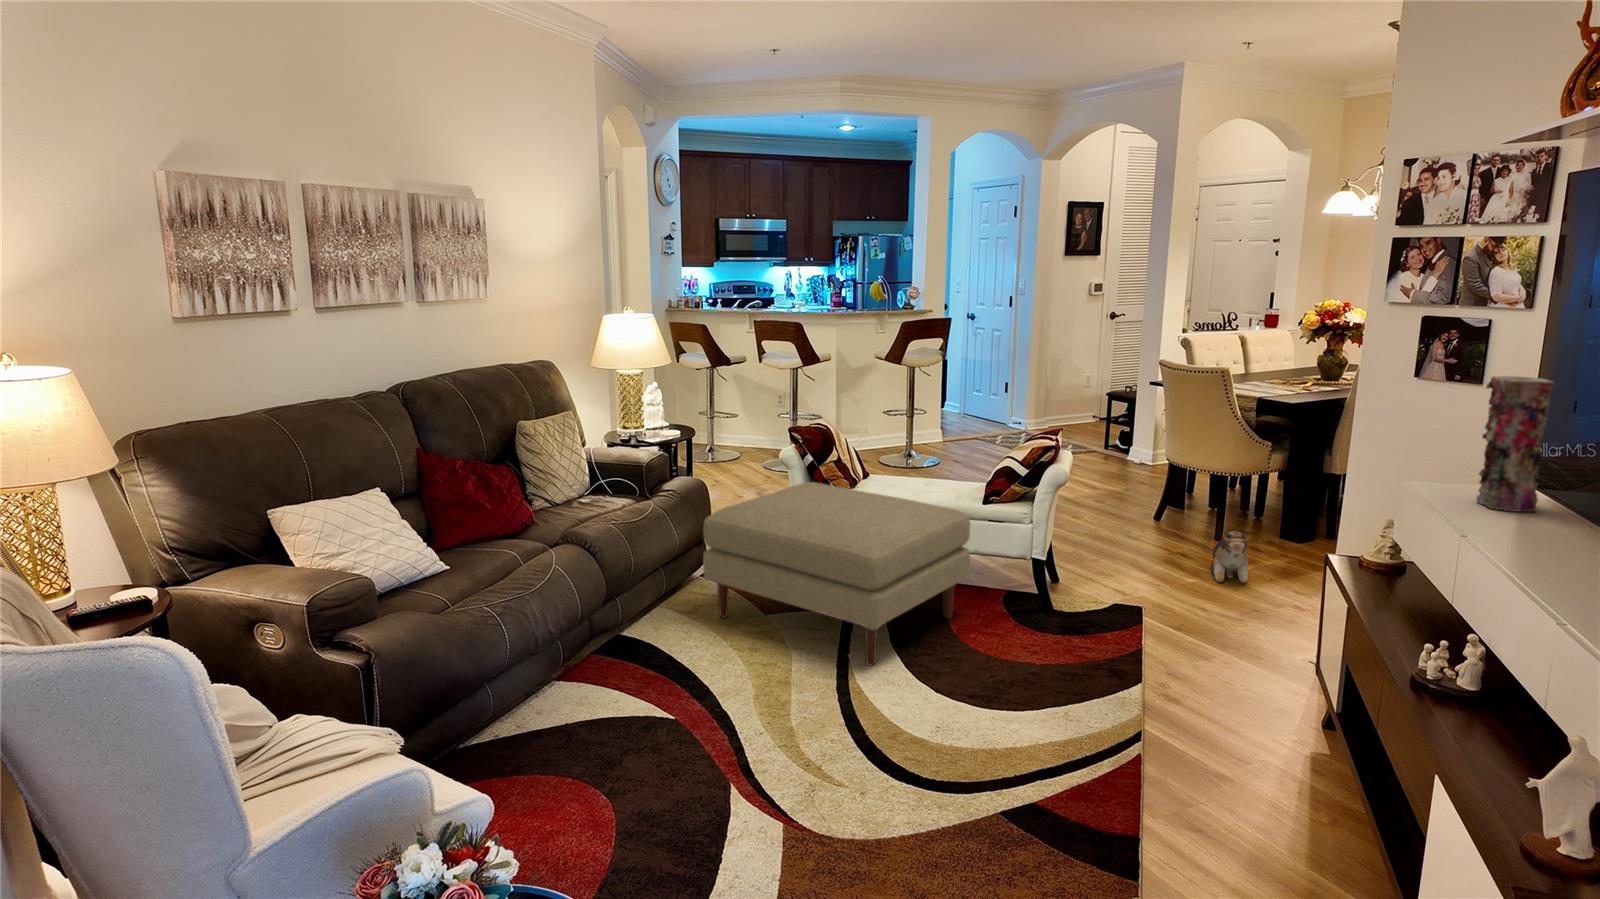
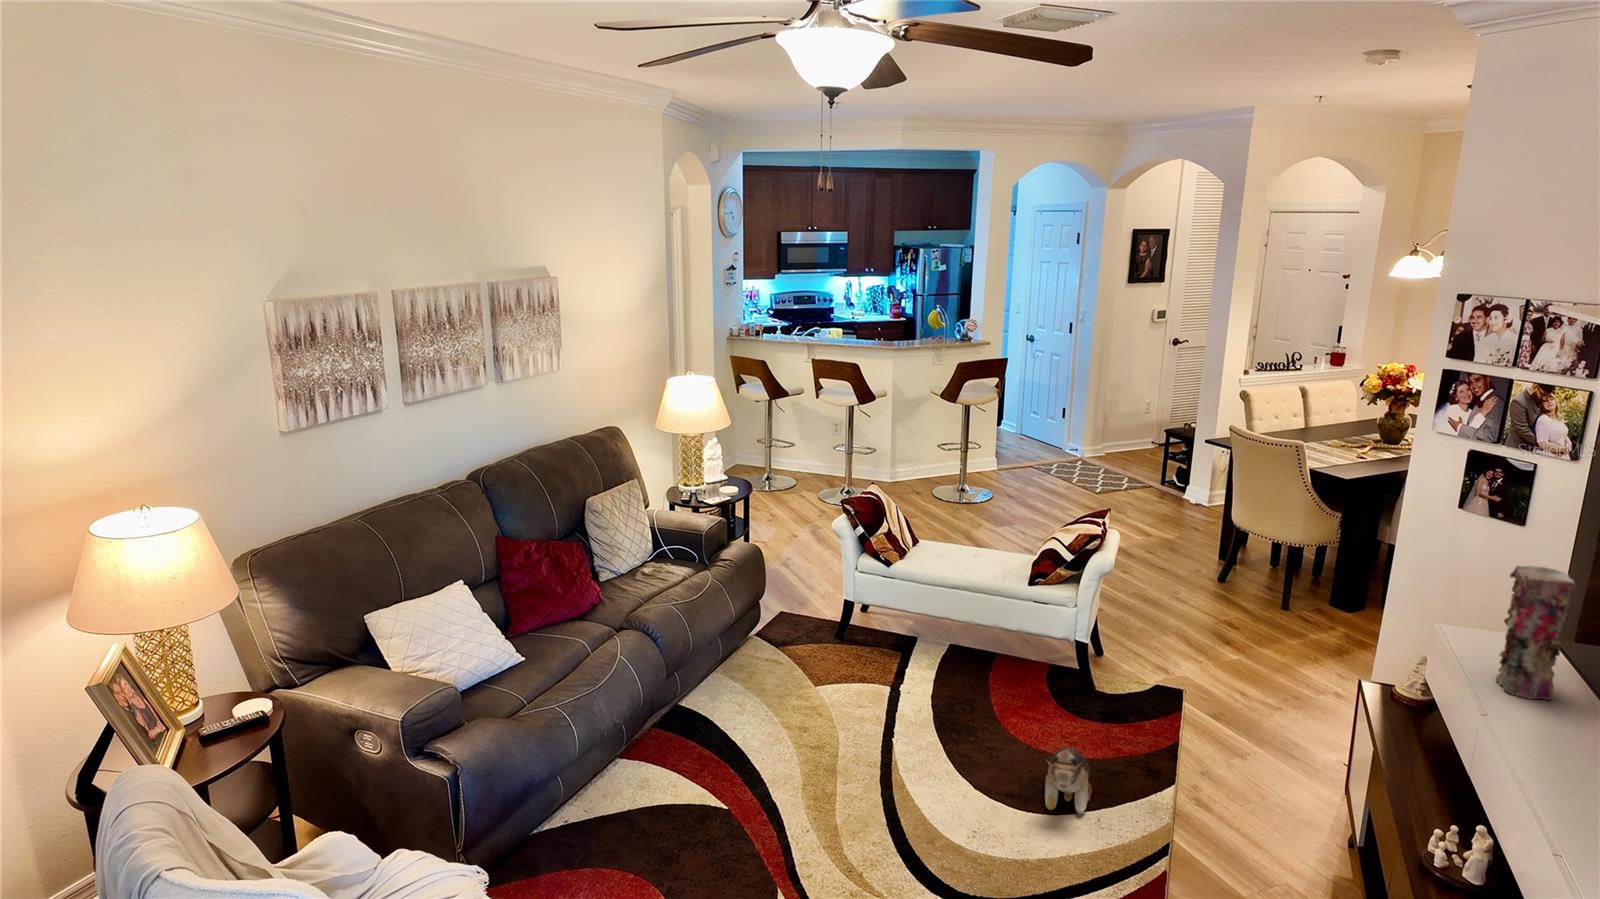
ottoman: present [703,482,970,666] -> none [759,557,1014,756]
plush toy: present [1211,531,1250,583] -> present [1045,748,1092,814]

